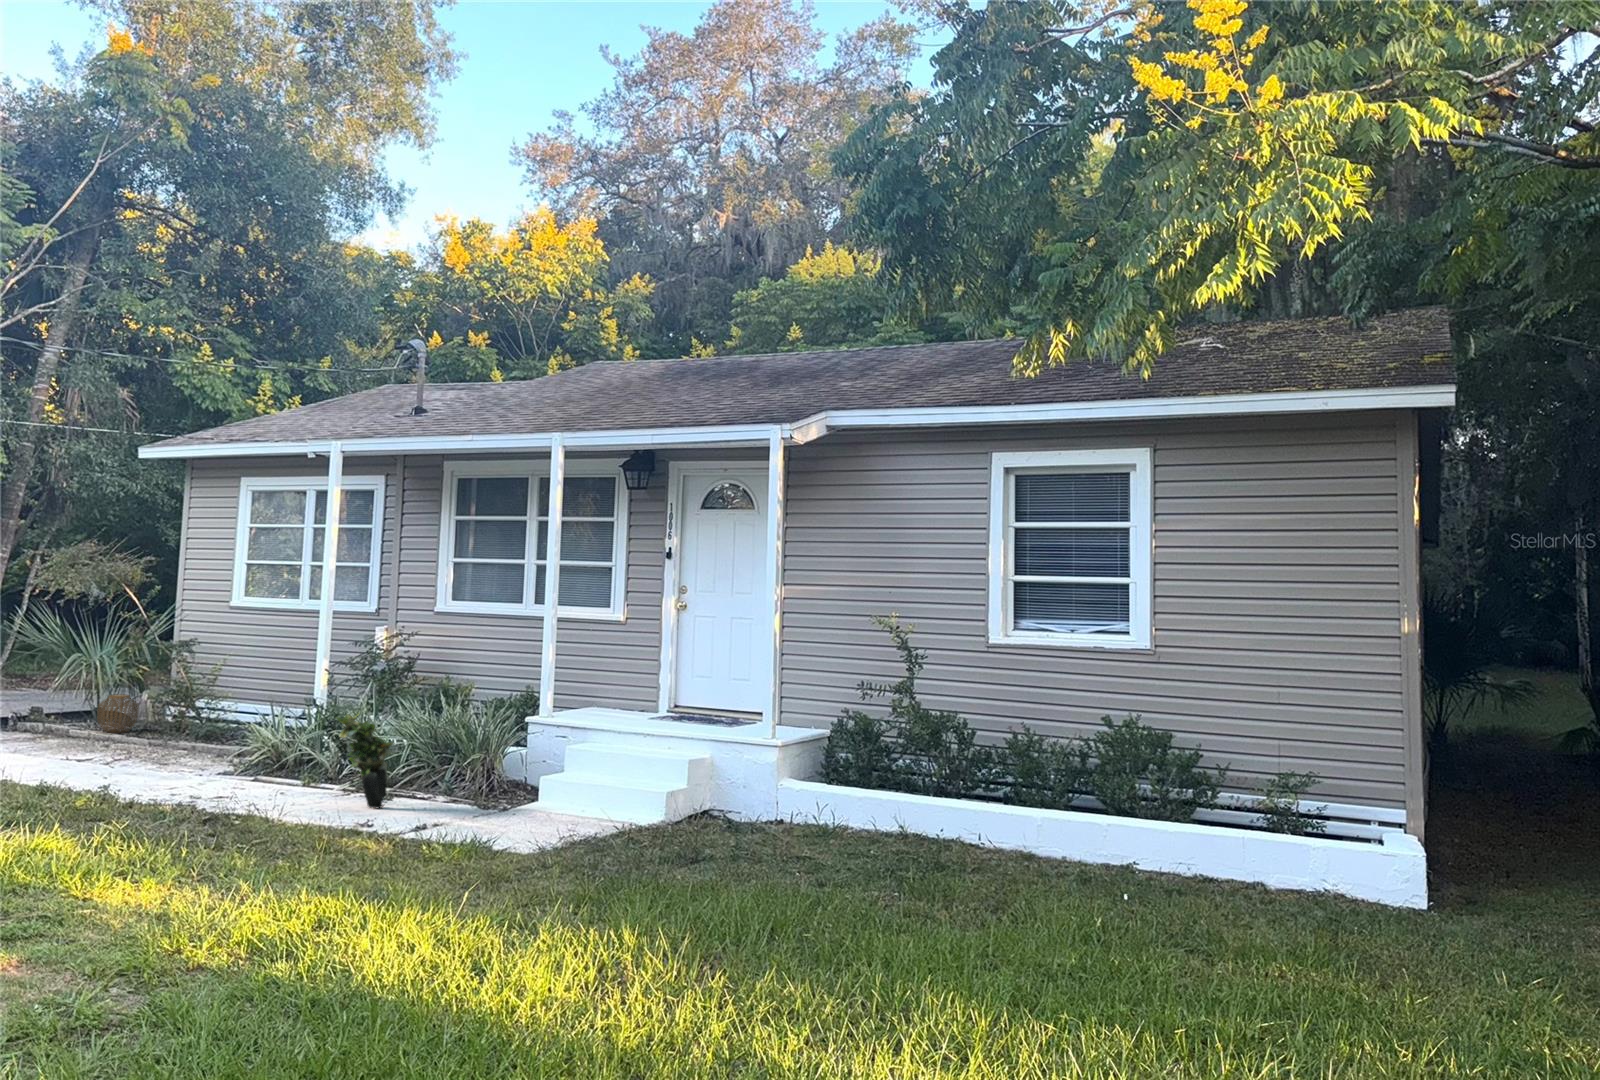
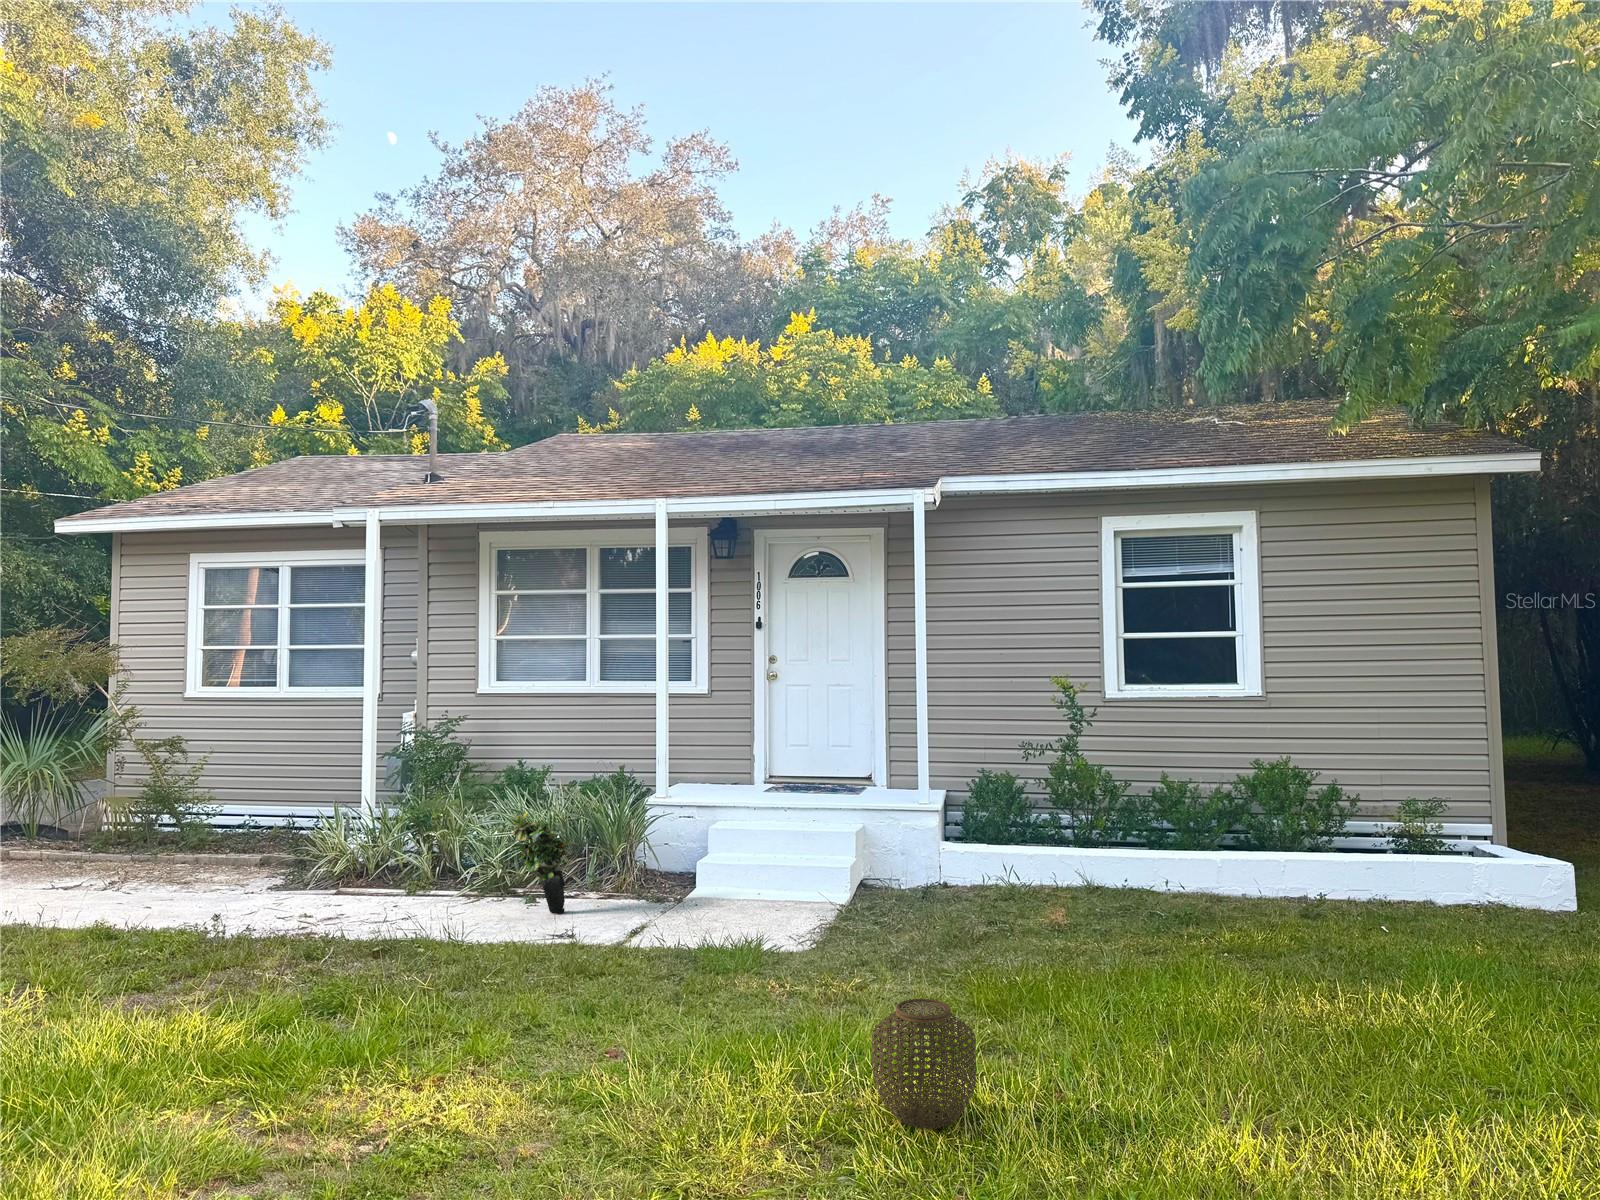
woven basket: present [97,694,139,733] -> present [872,999,976,1129]

